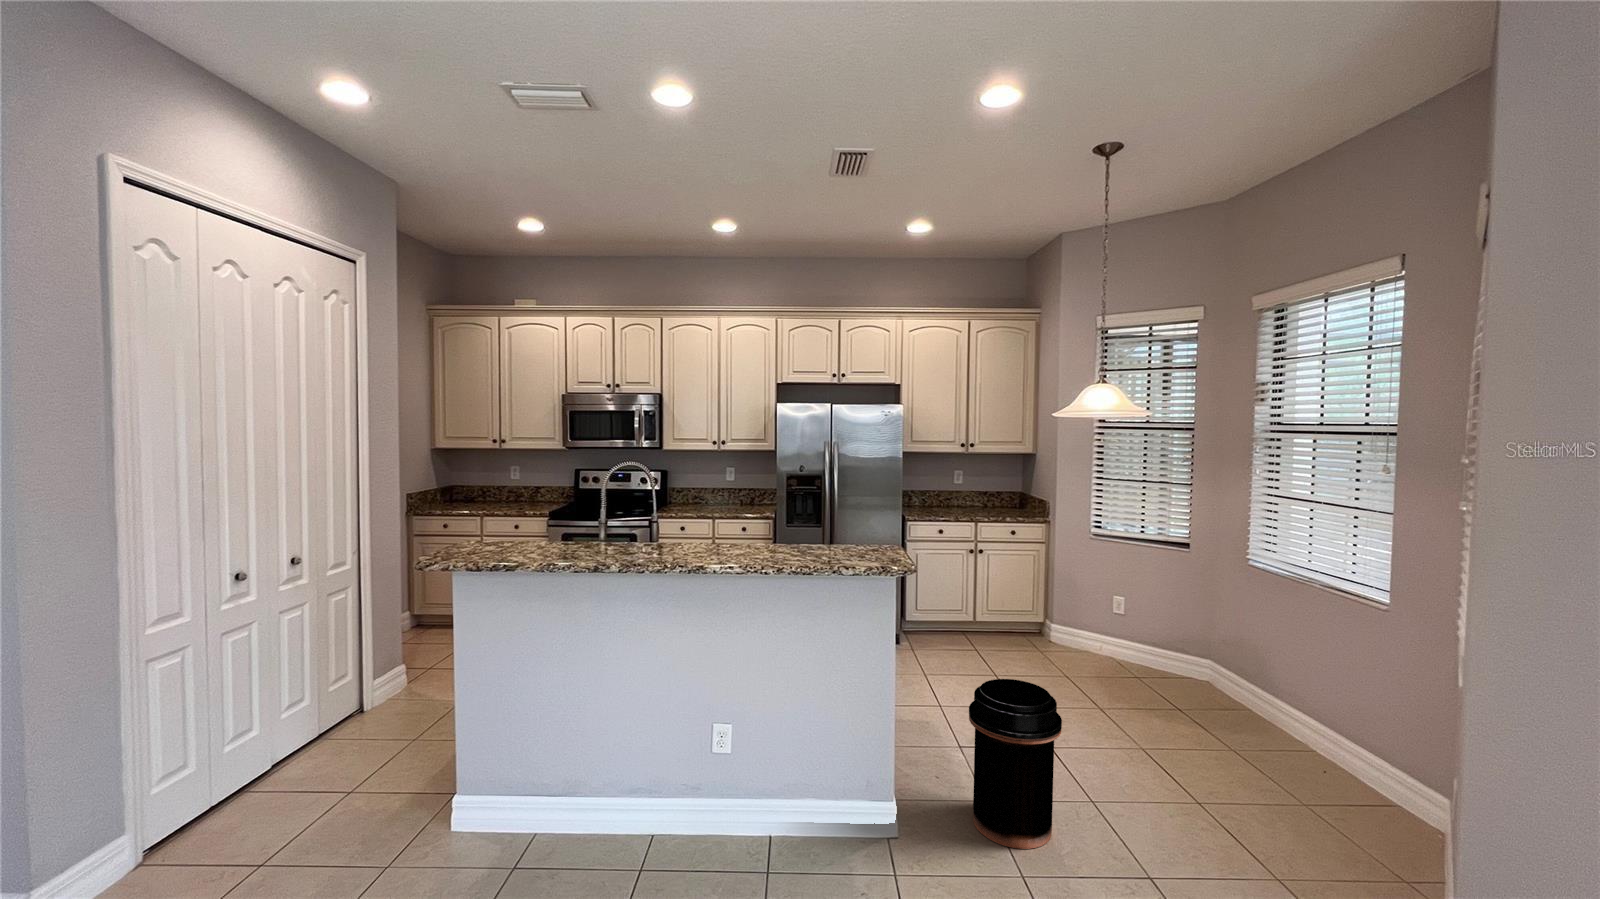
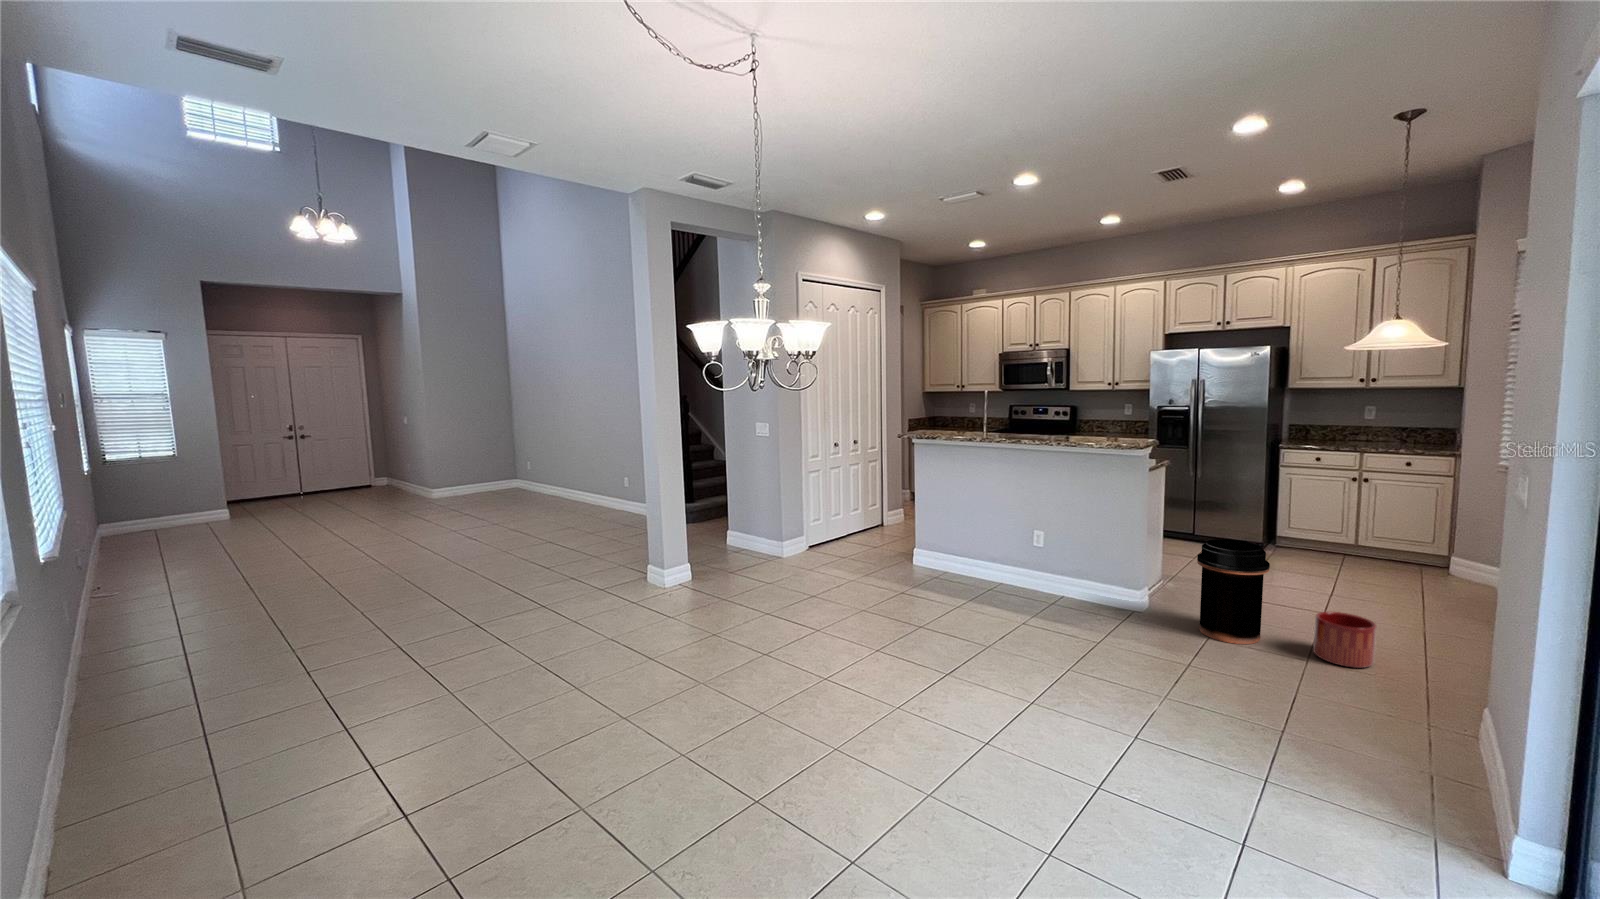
planter: none [1109,759,1181,846] -> present [1313,612,1377,668]

